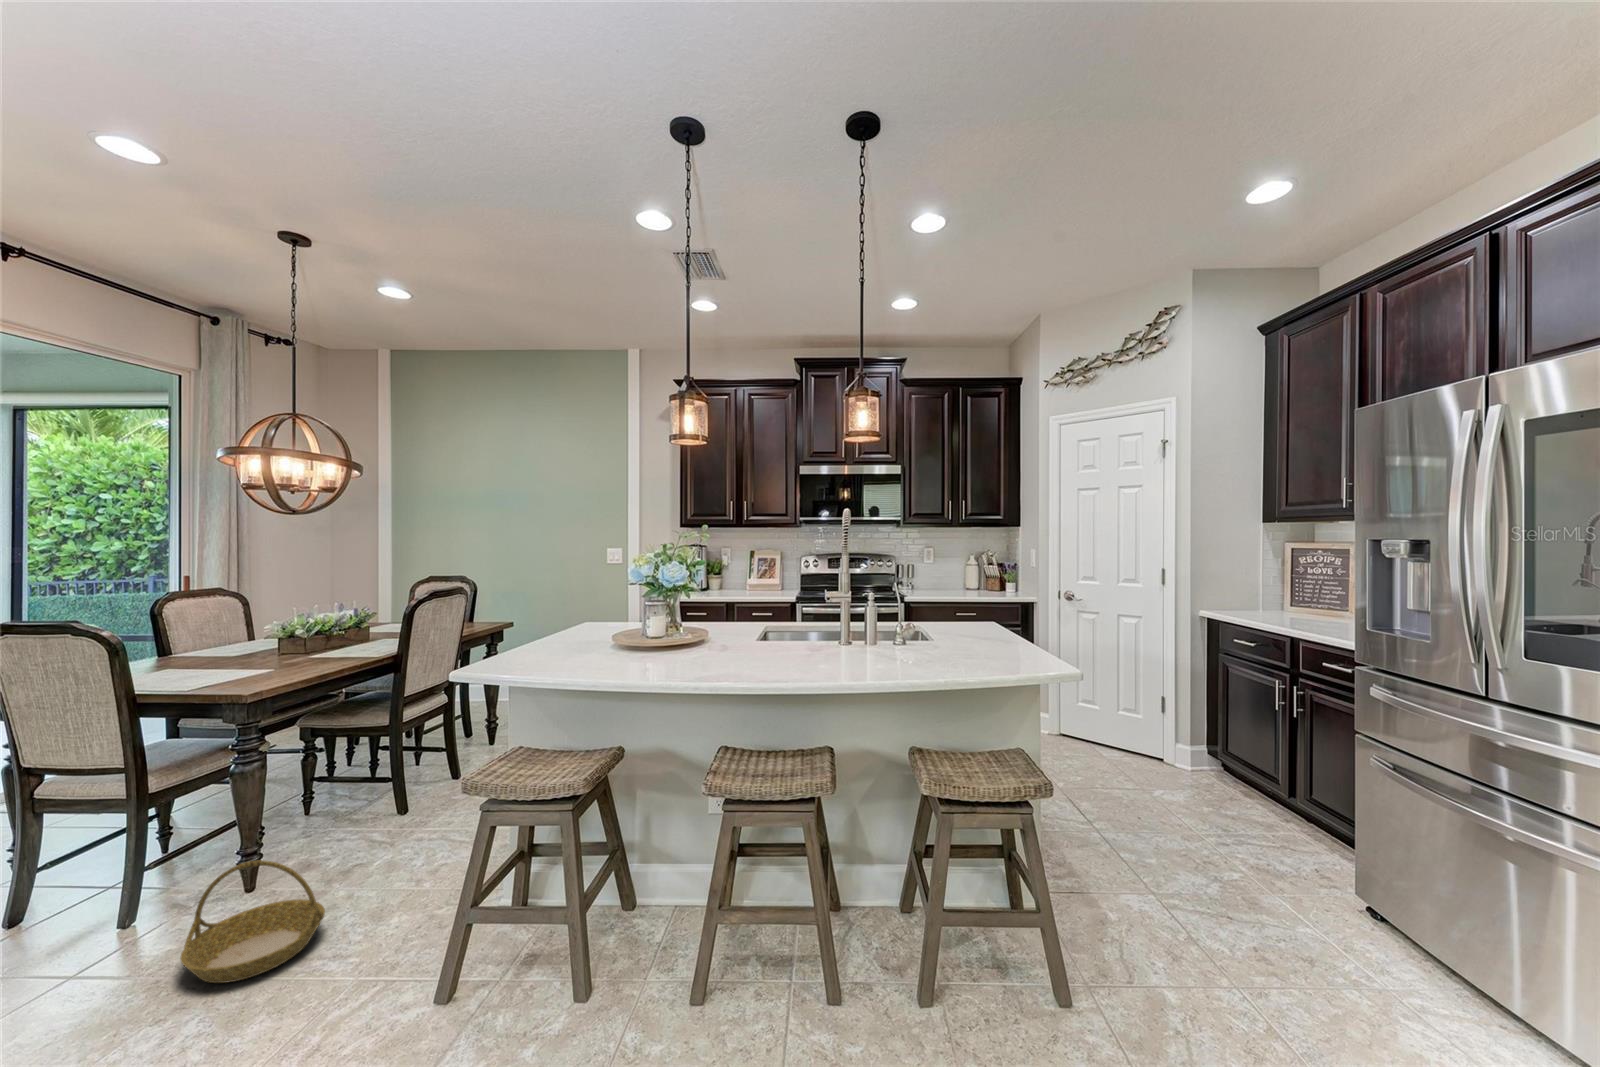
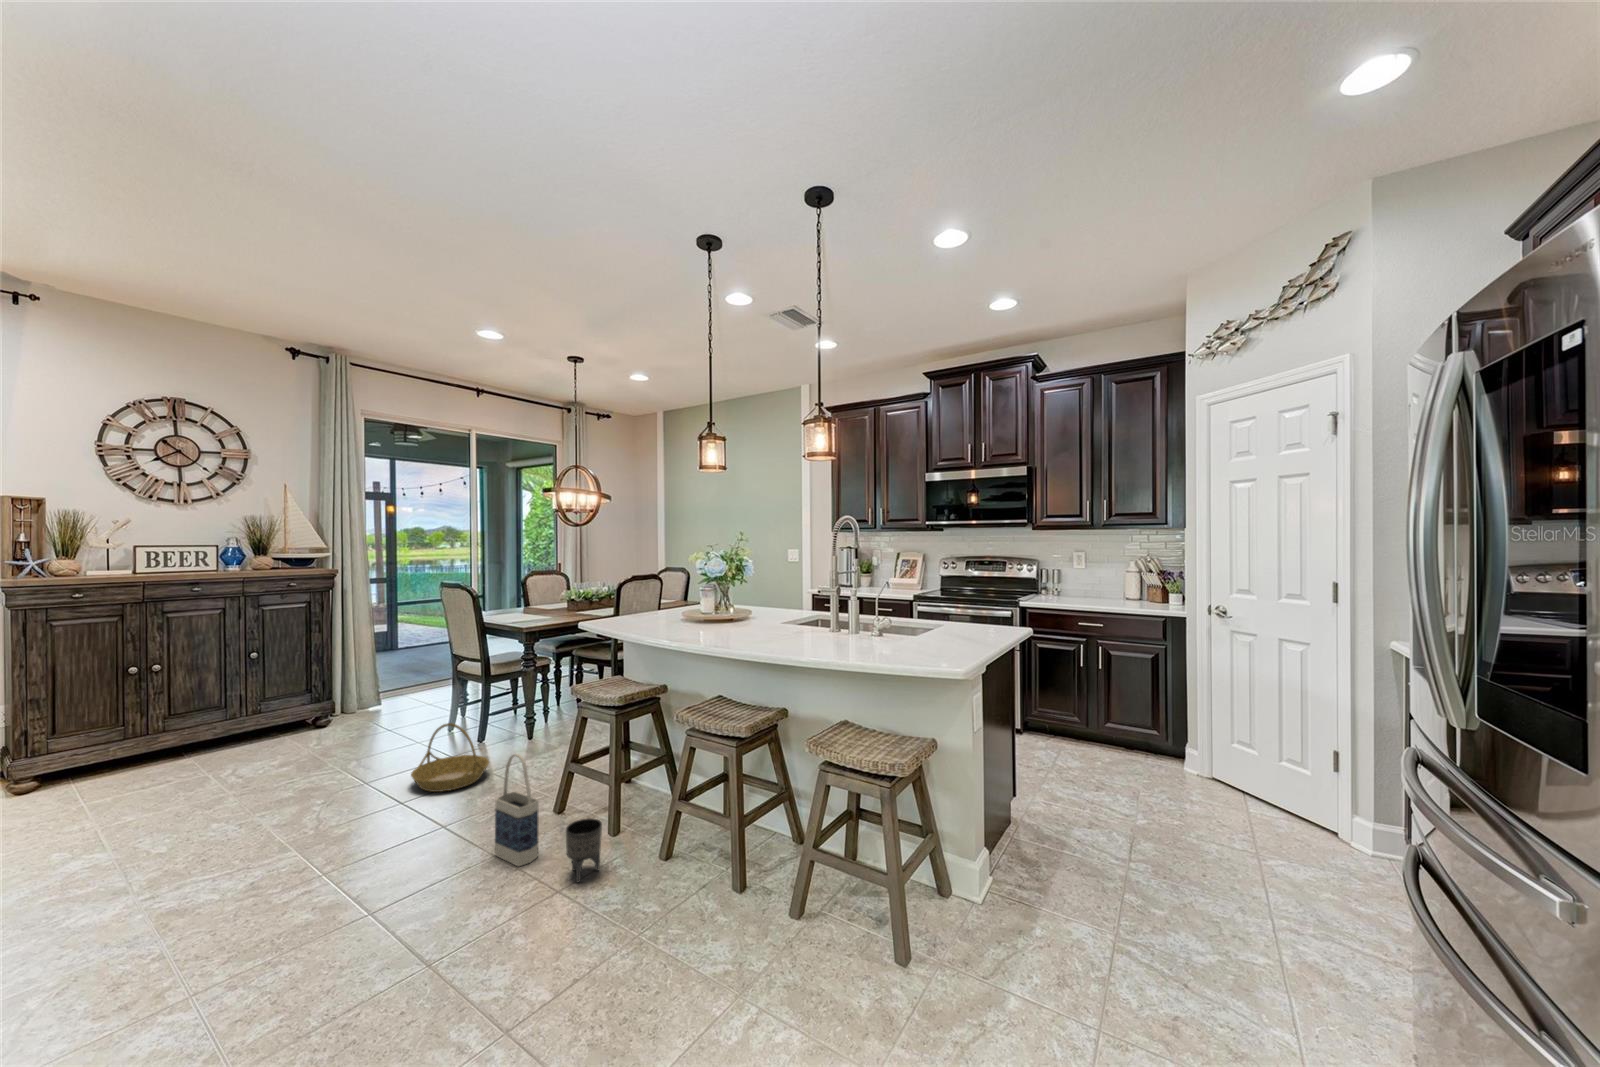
bag: none [474,874,545,1032] -> present [495,754,539,866]
planter: none [610,929,657,1019] -> present [566,818,602,882]

